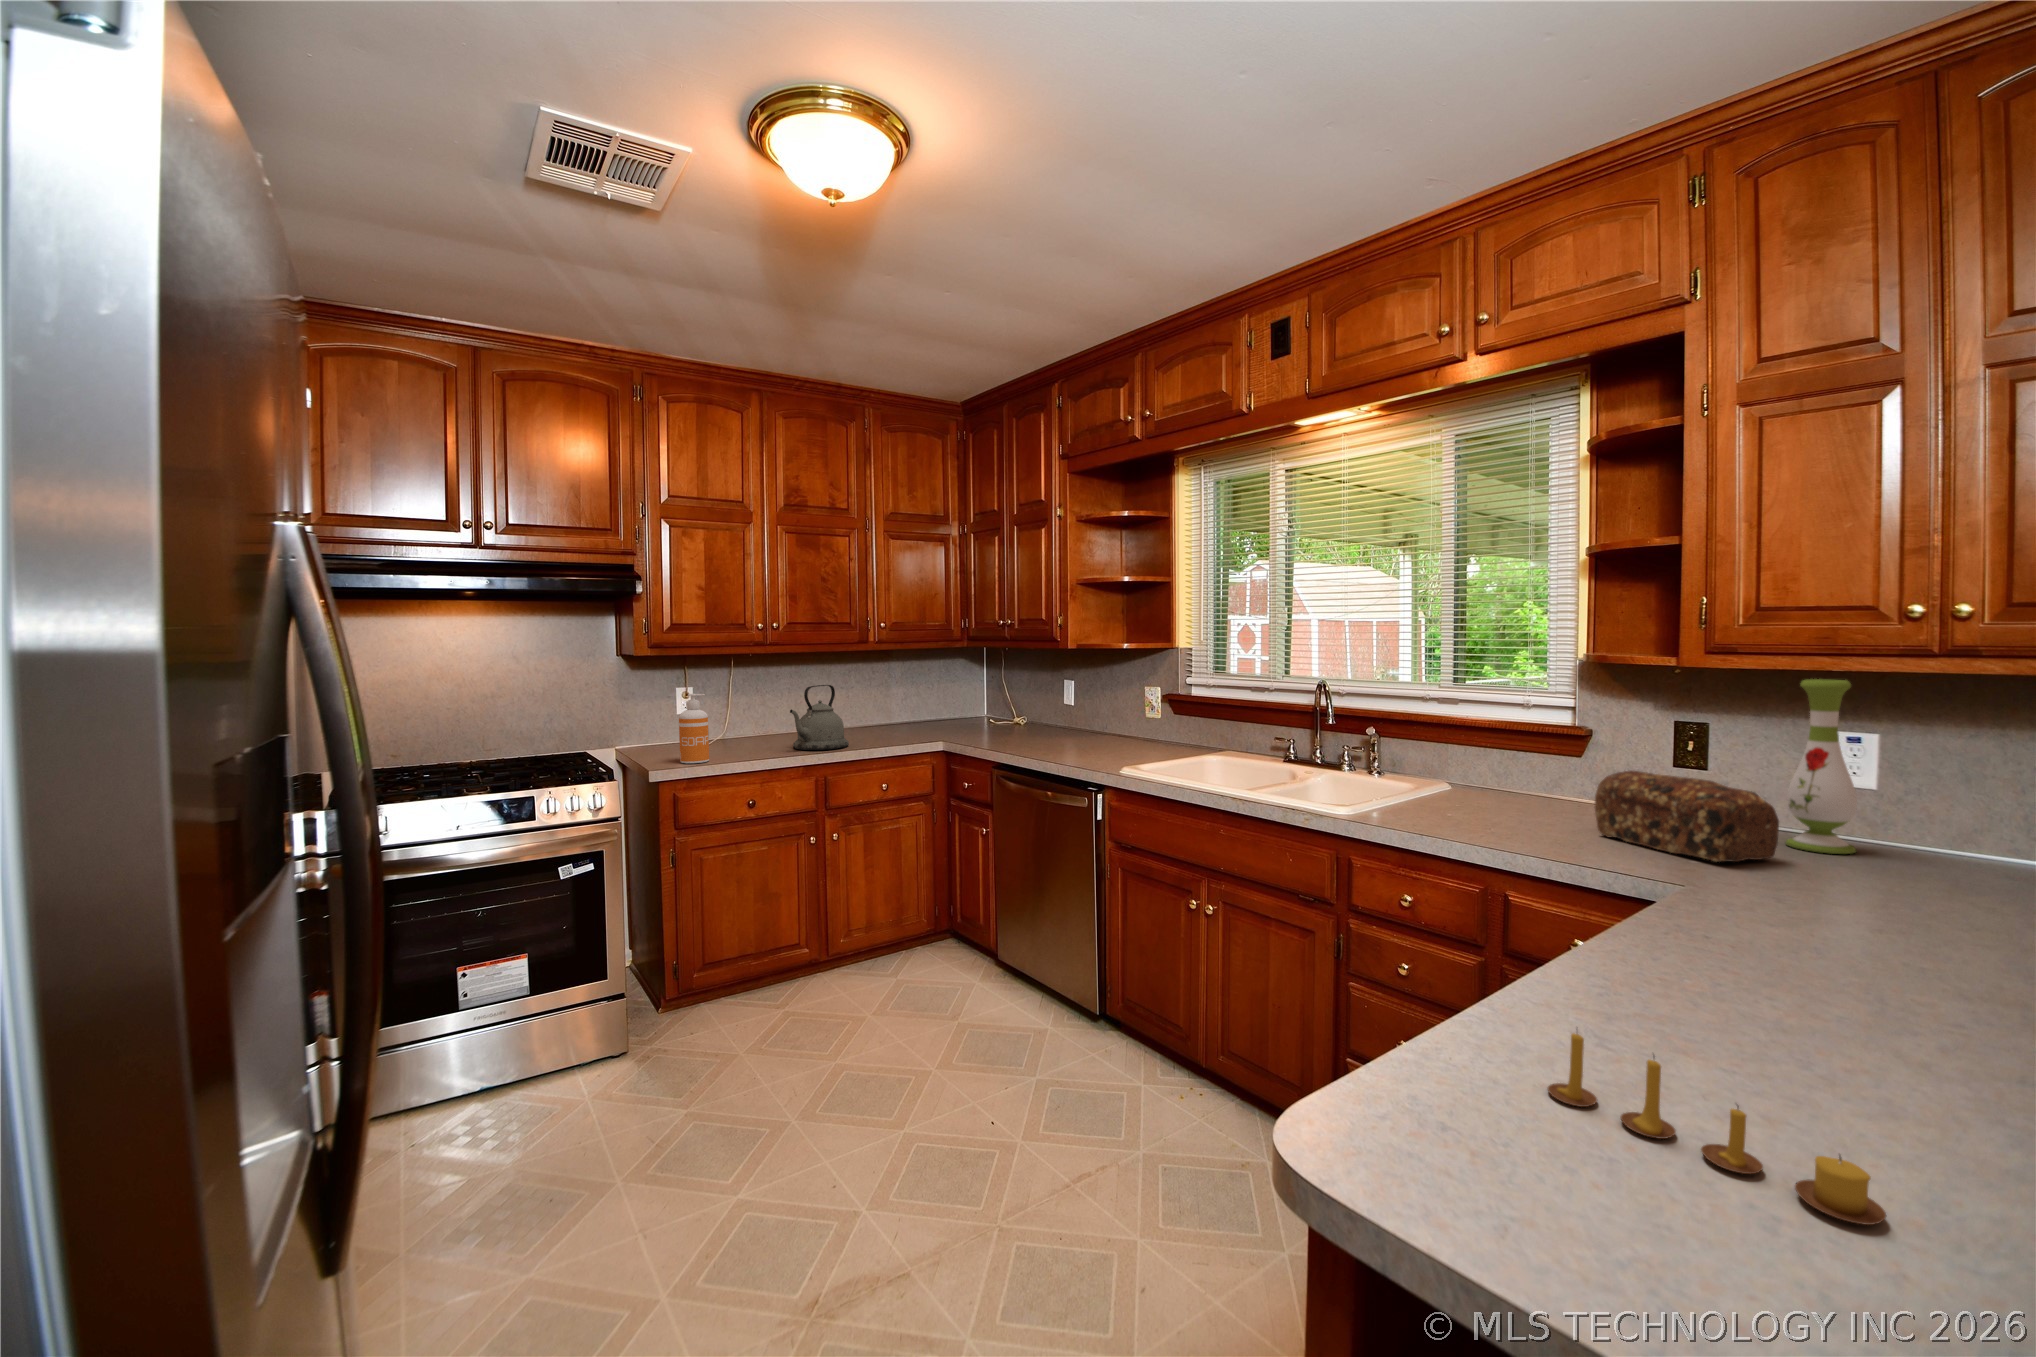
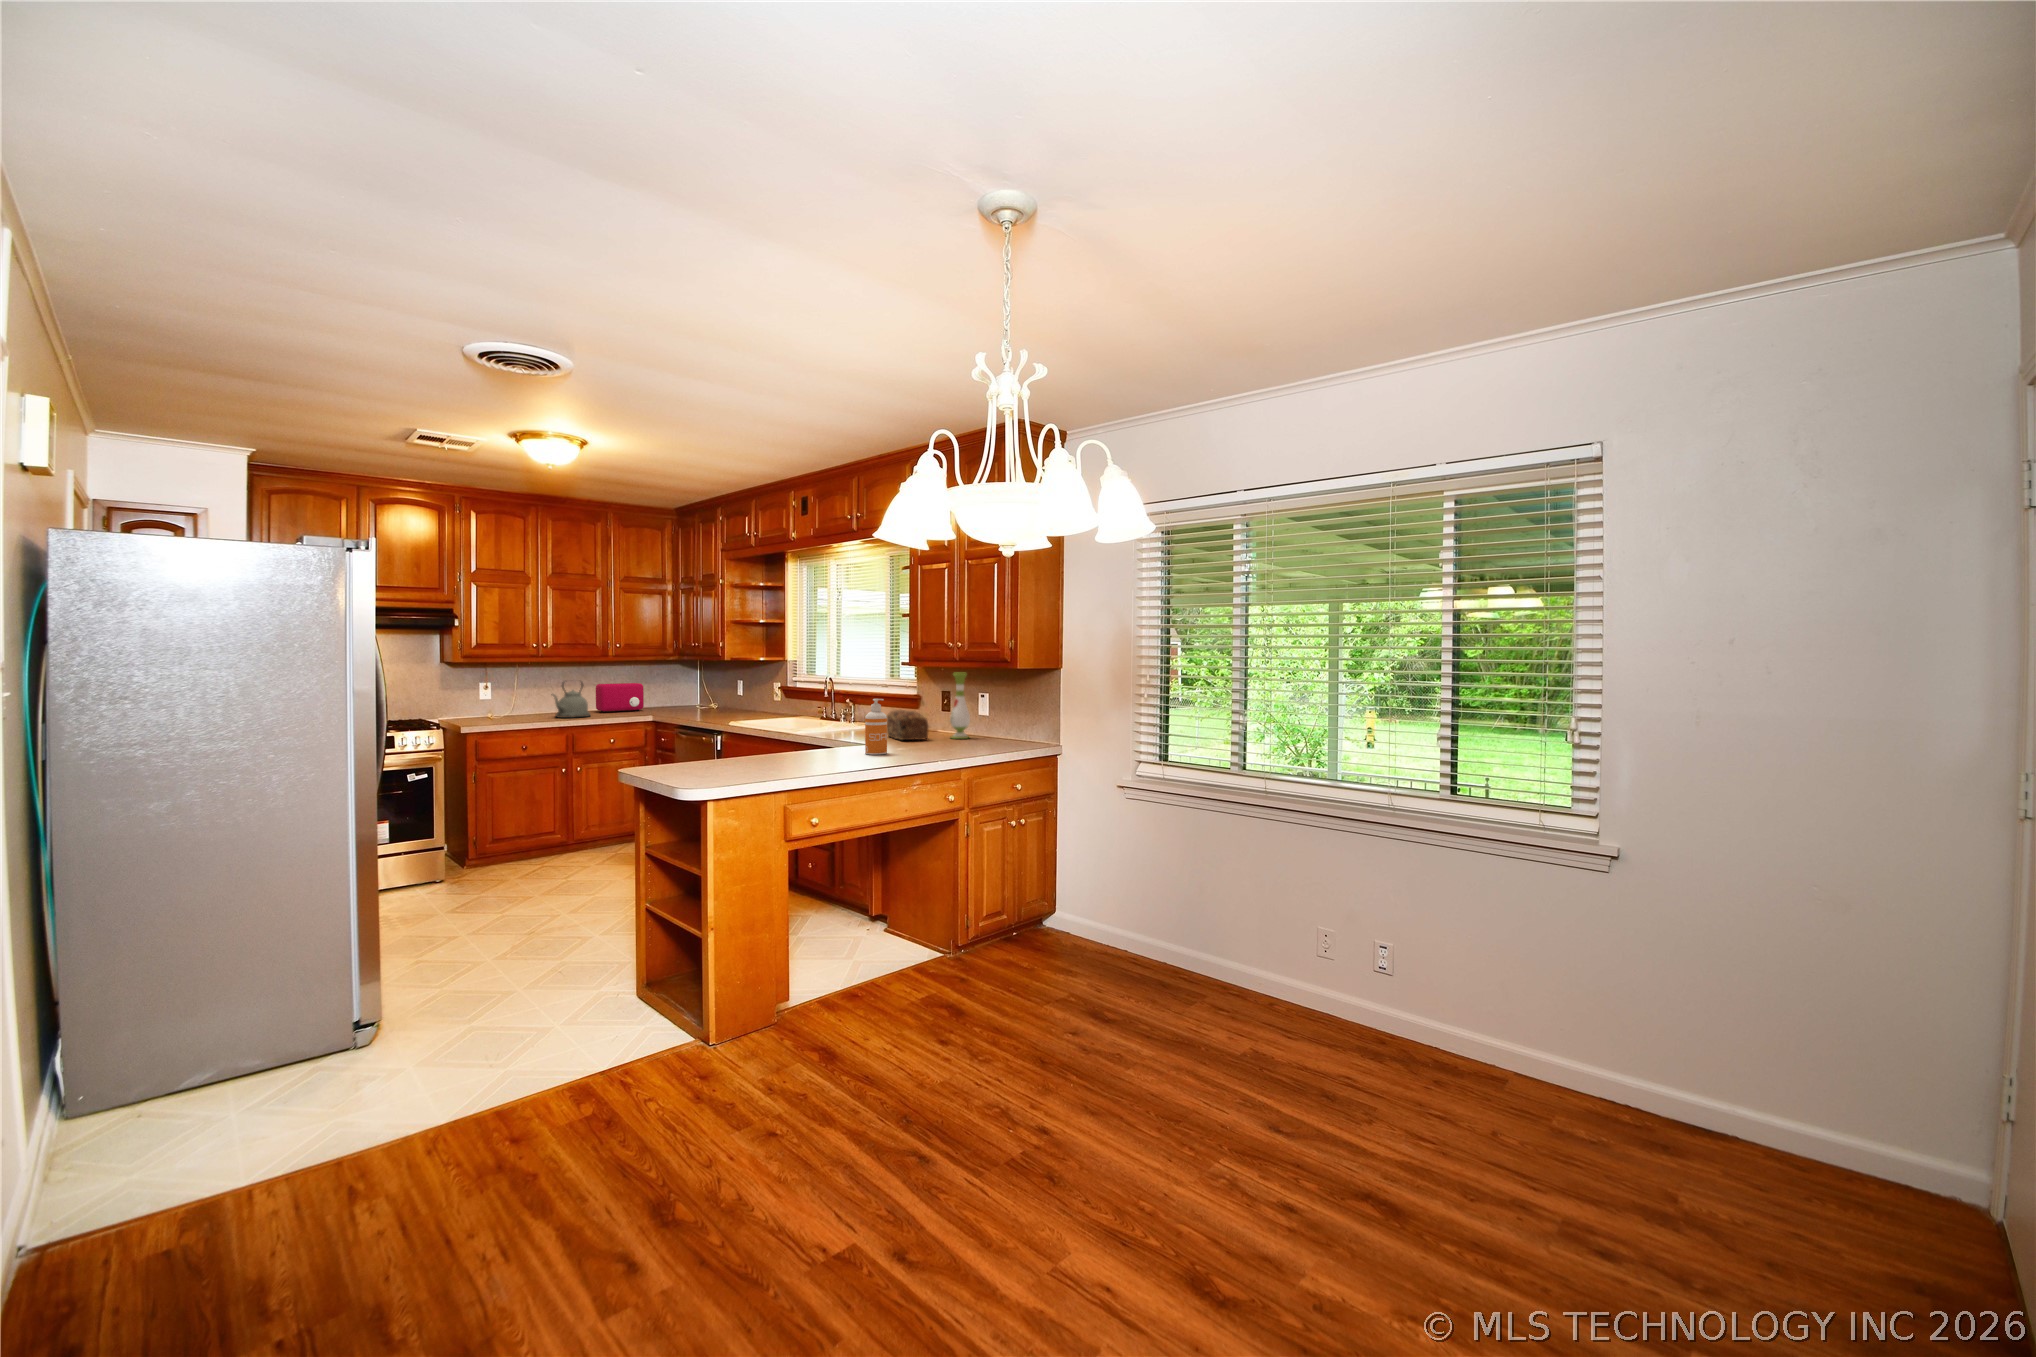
toaster: none [848,687,920,736] -> present [596,683,644,712]
soap dispenser: present [679,694,709,763] -> present [865,699,887,755]
candle: present [1548,1033,1886,1225] -> none [704,749,739,773]

